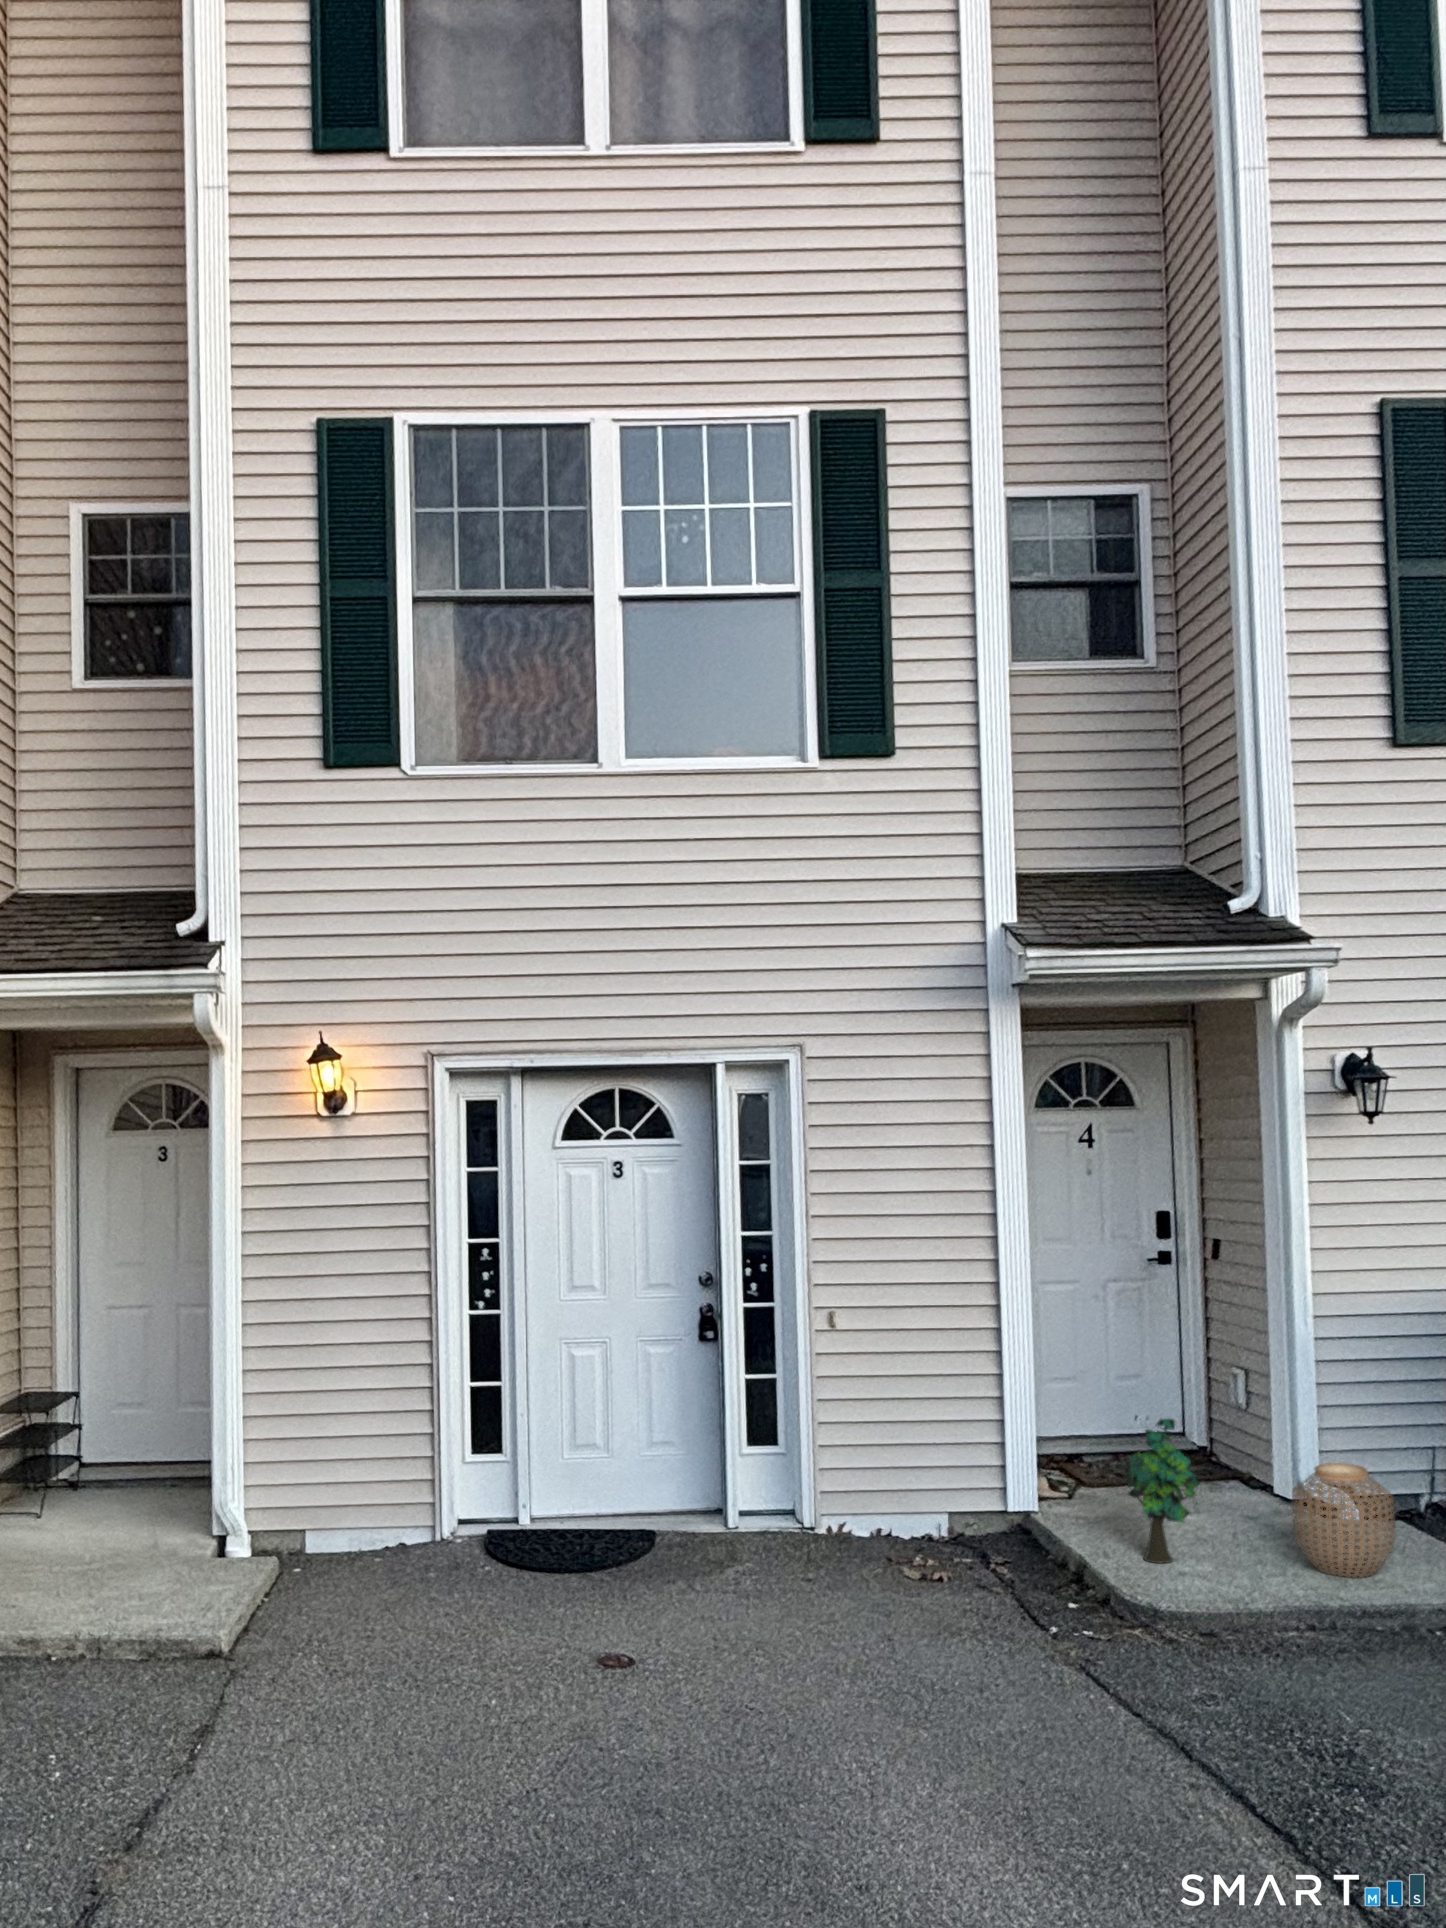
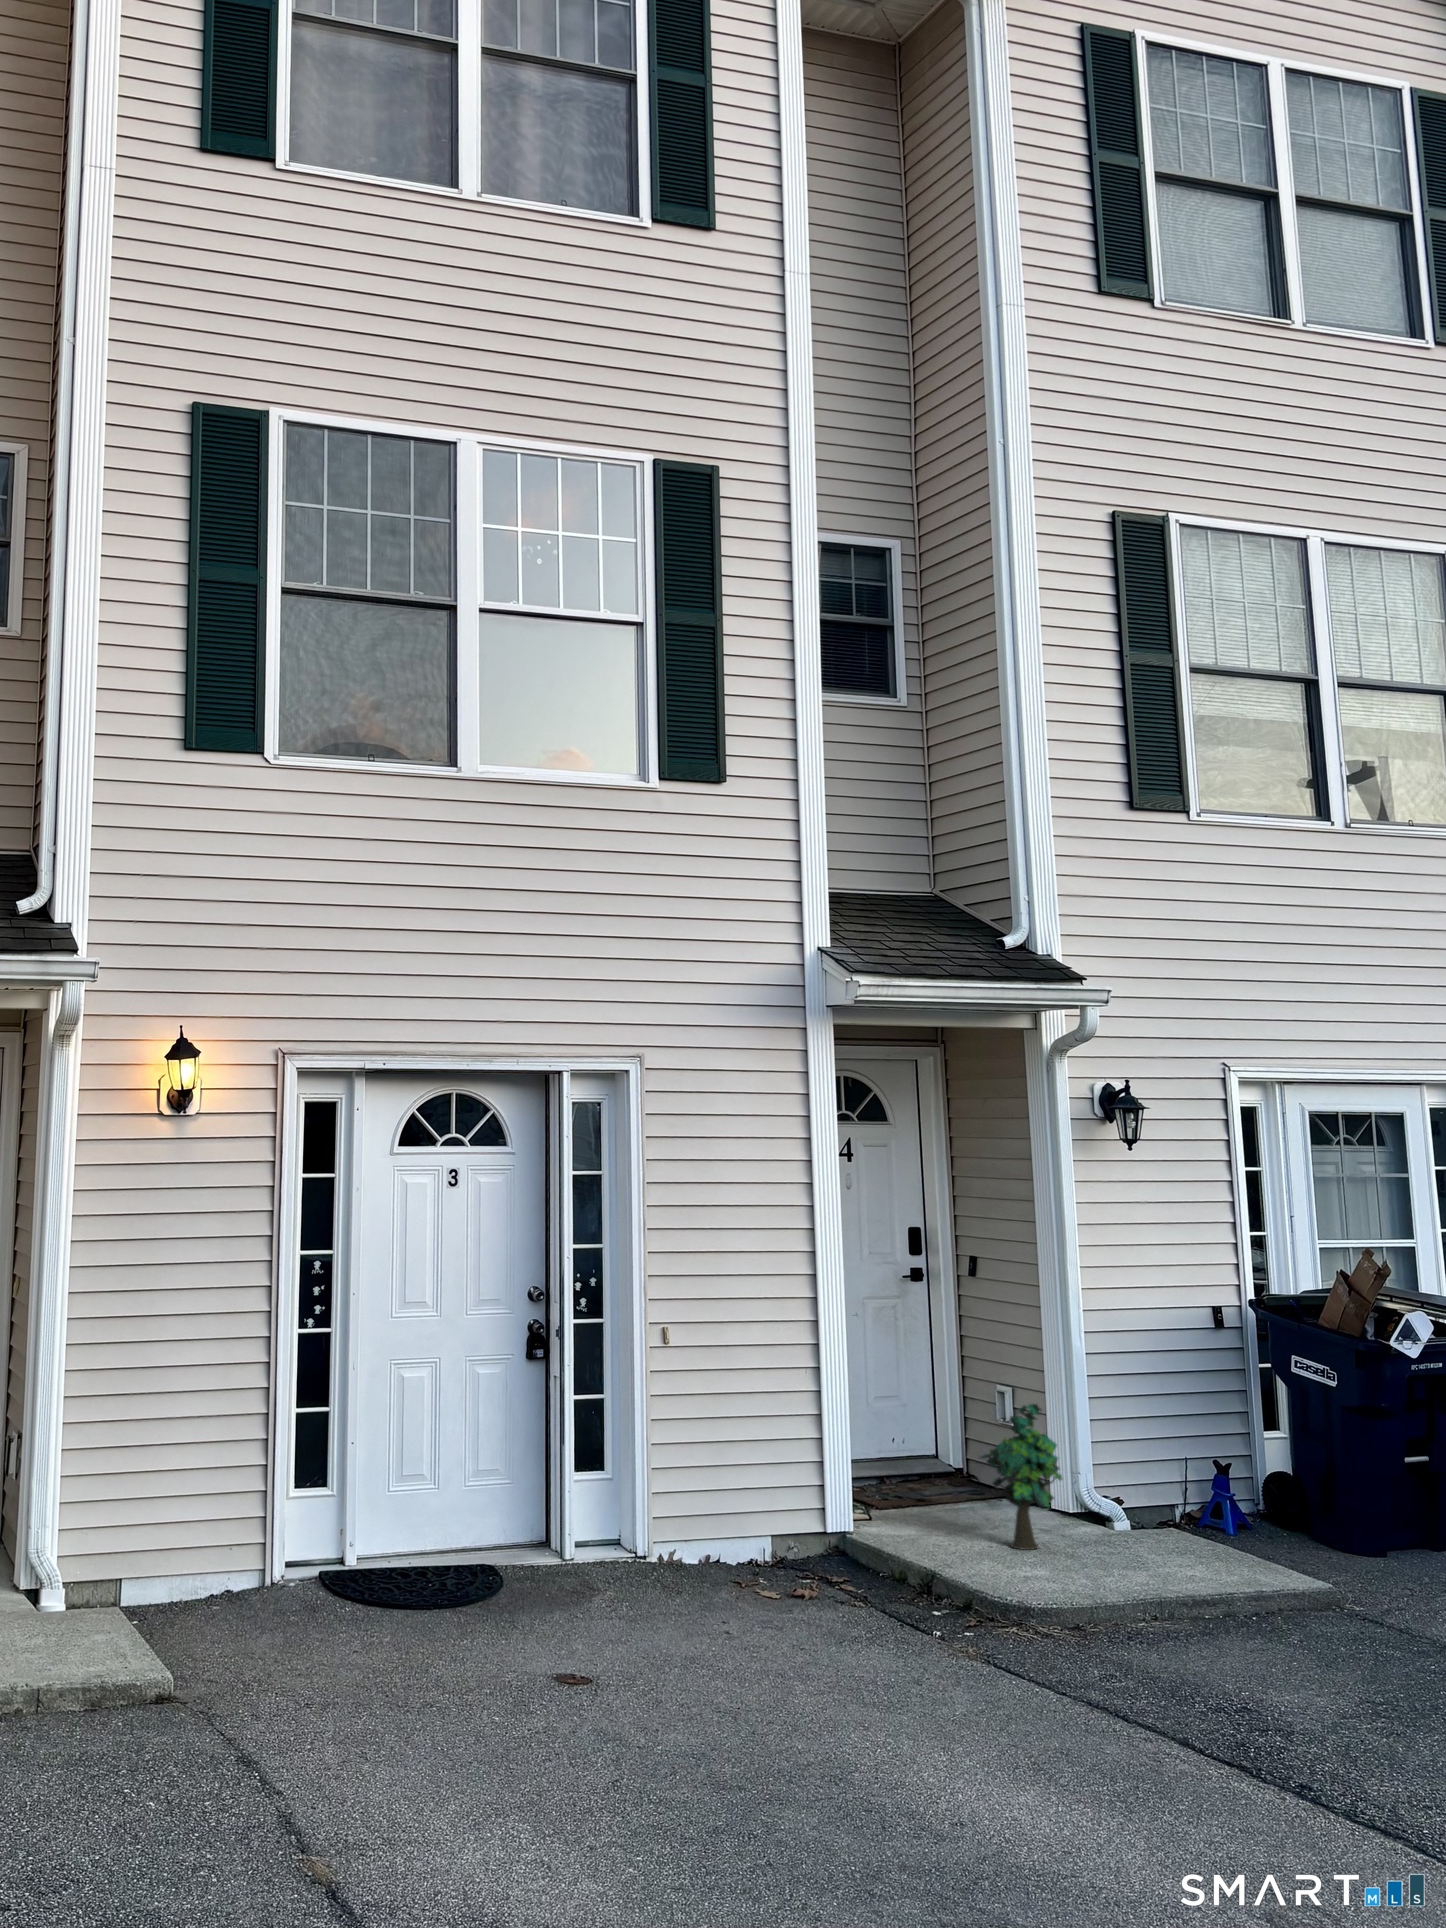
woven basket: present [1292,1463,1395,1578] -> none [1143,1444,1241,1551]

